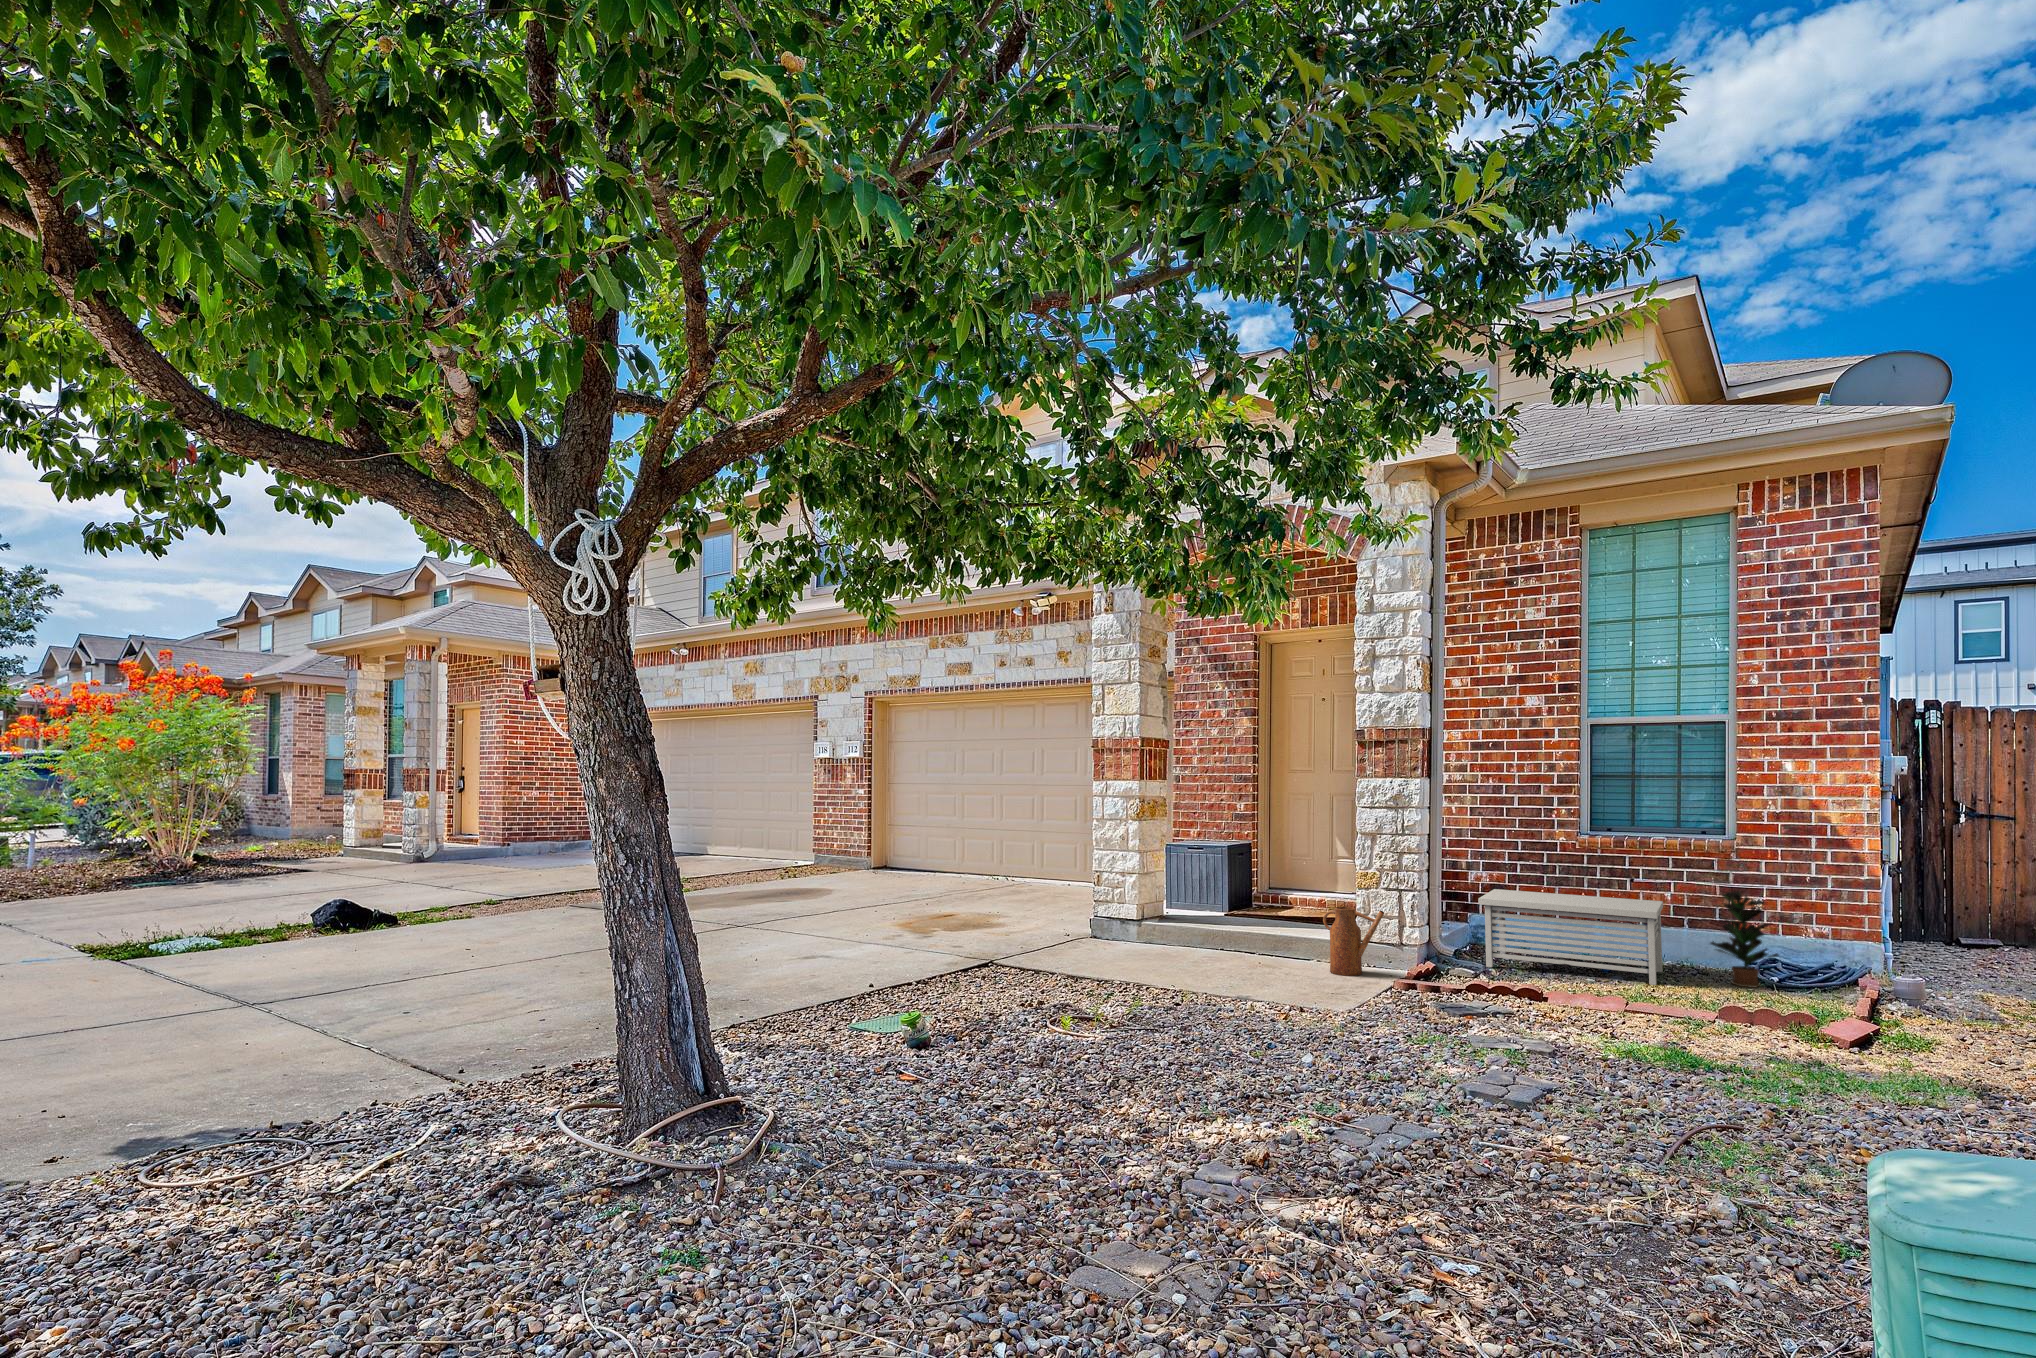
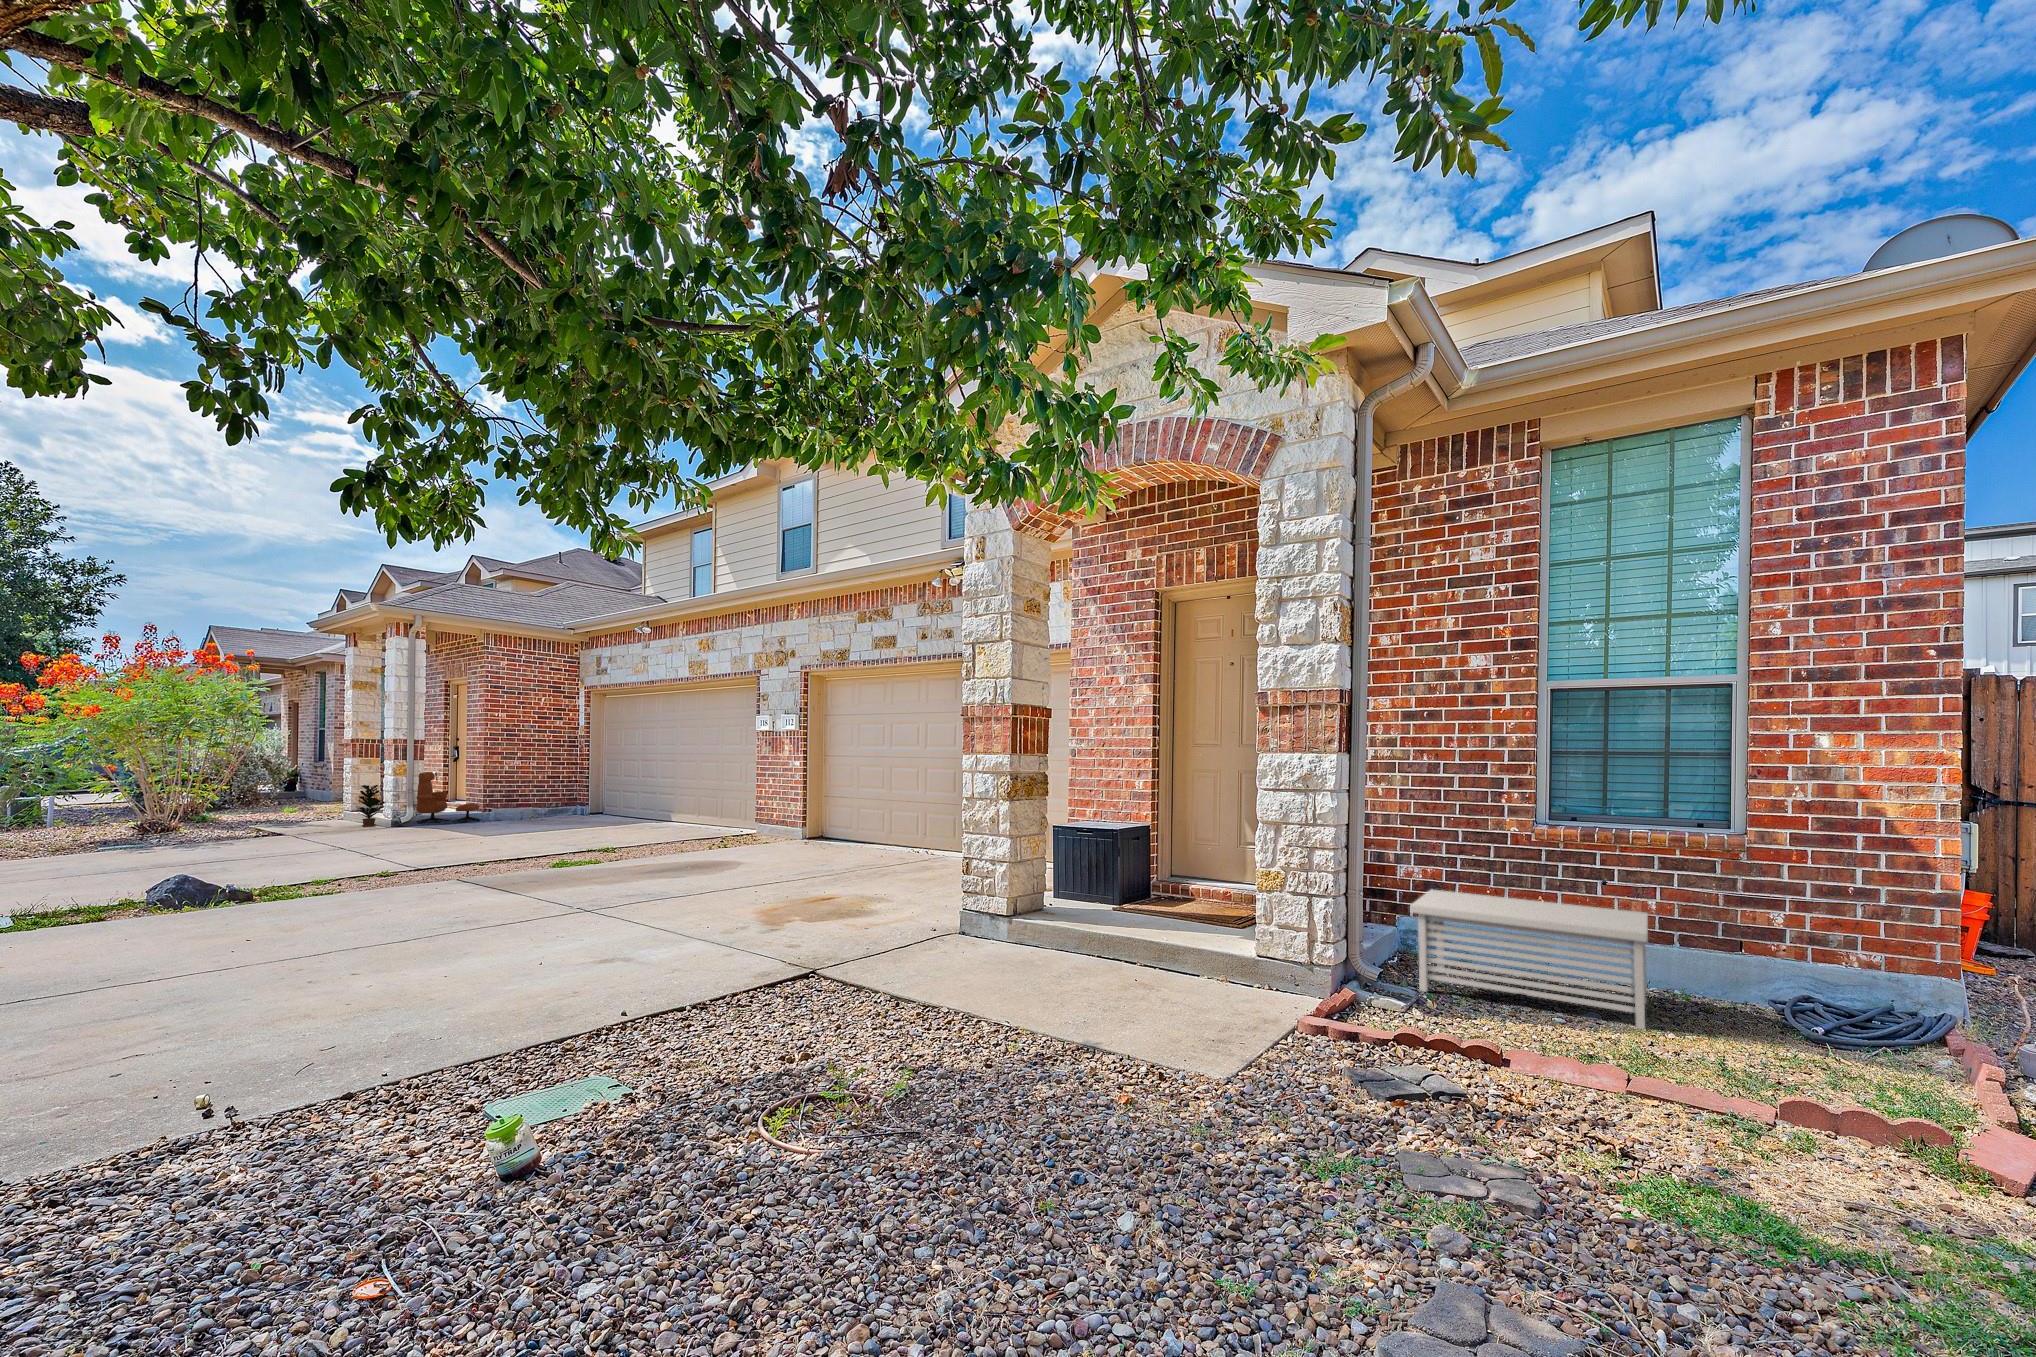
lounge chair: none [438,803,505,857] -> present [416,772,480,824]
potted plant: present [1710,891,1779,988] -> present [358,785,386,827]
watering can: present [1323,907,1384,976] -> none [1213,915,1287,1005]

